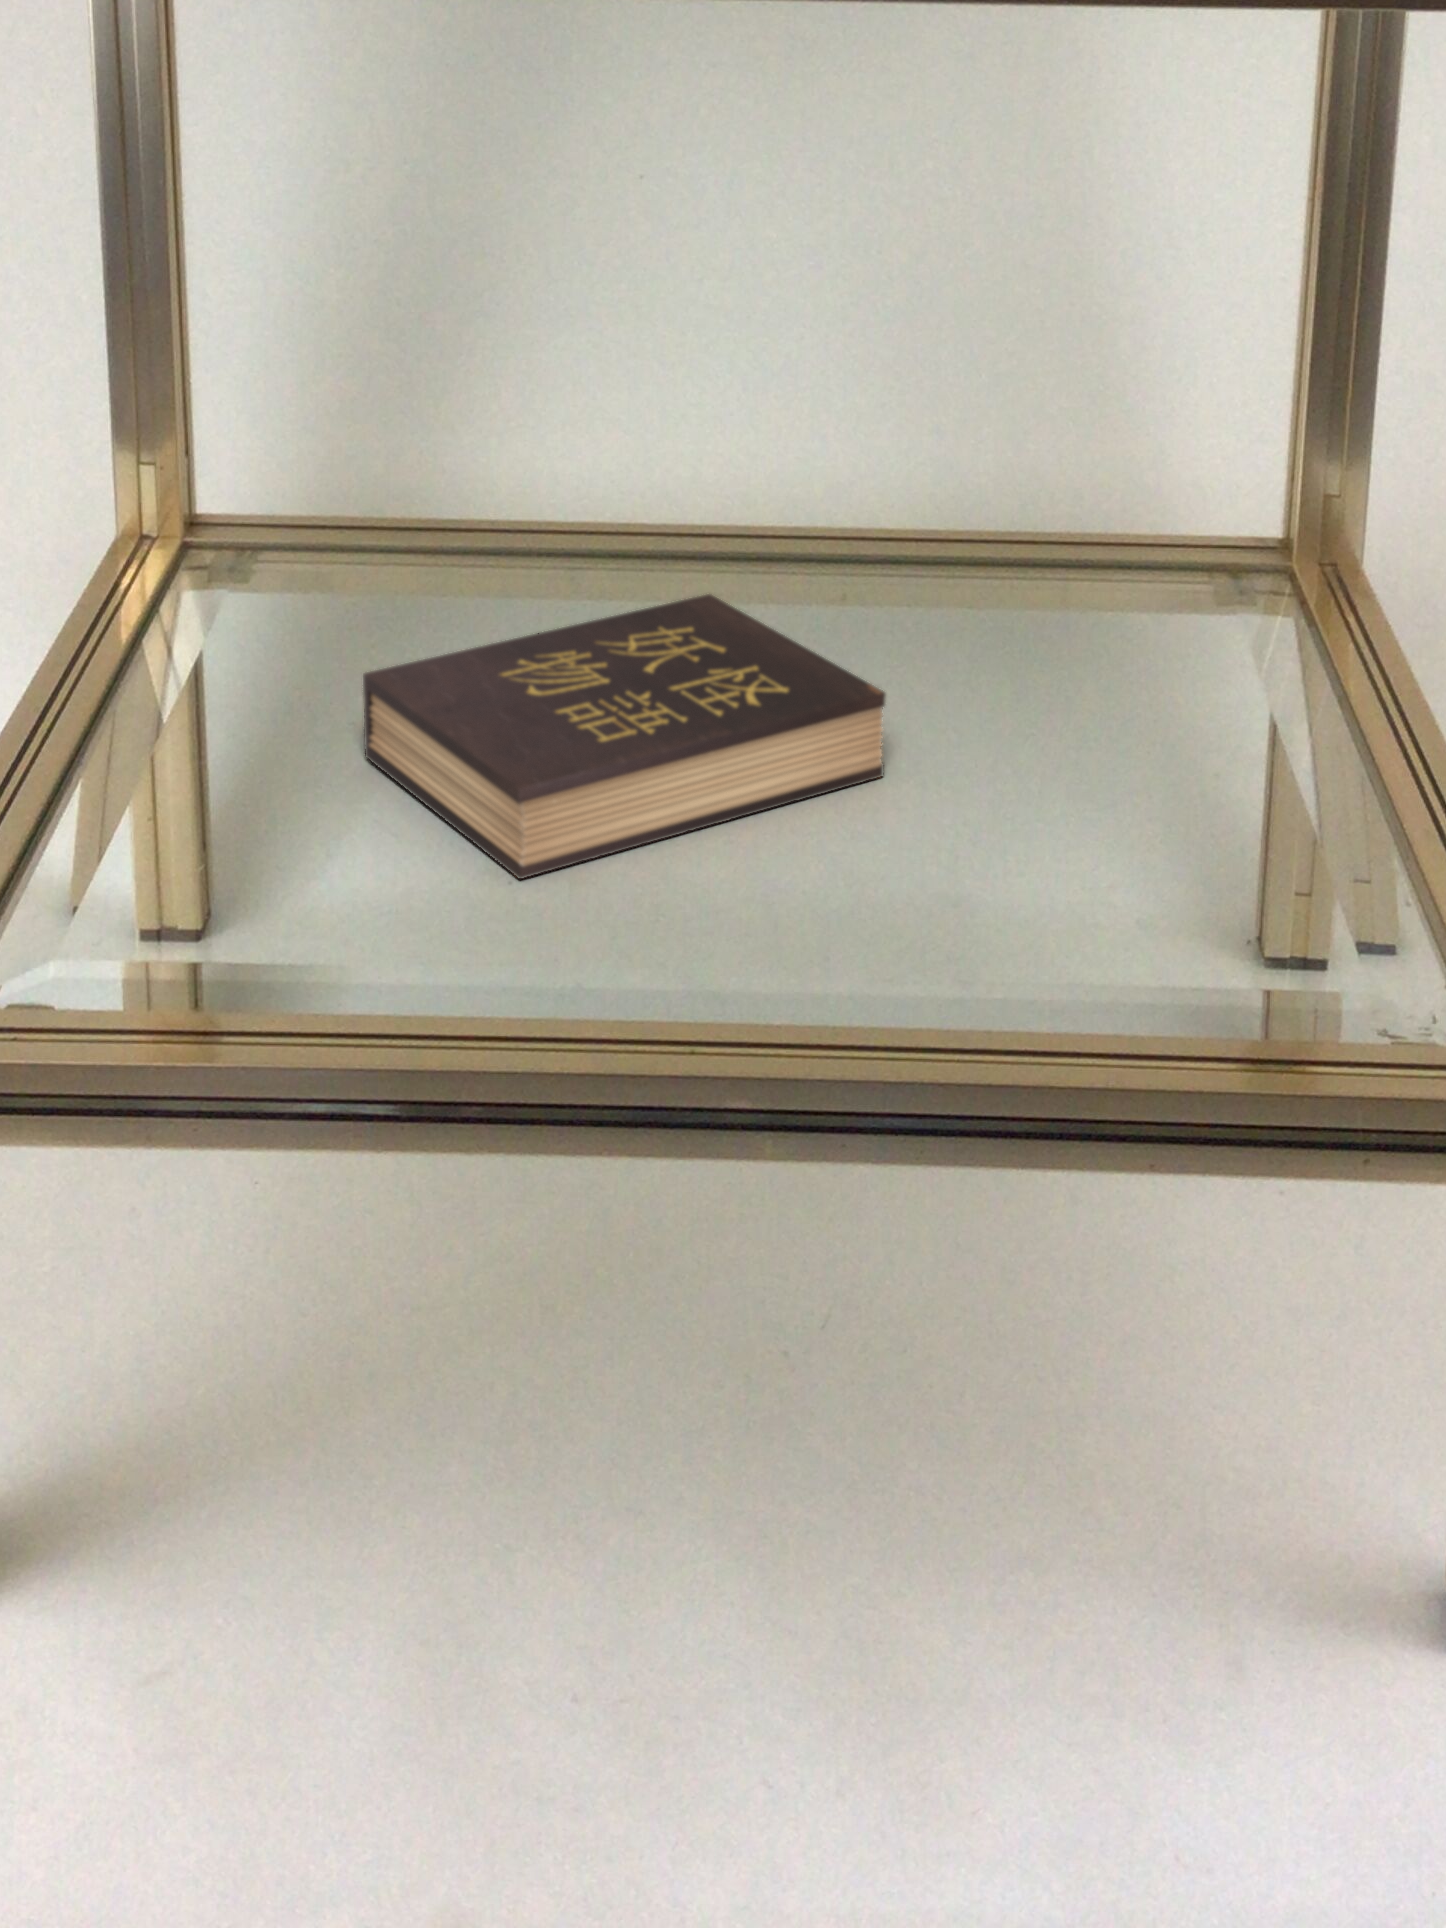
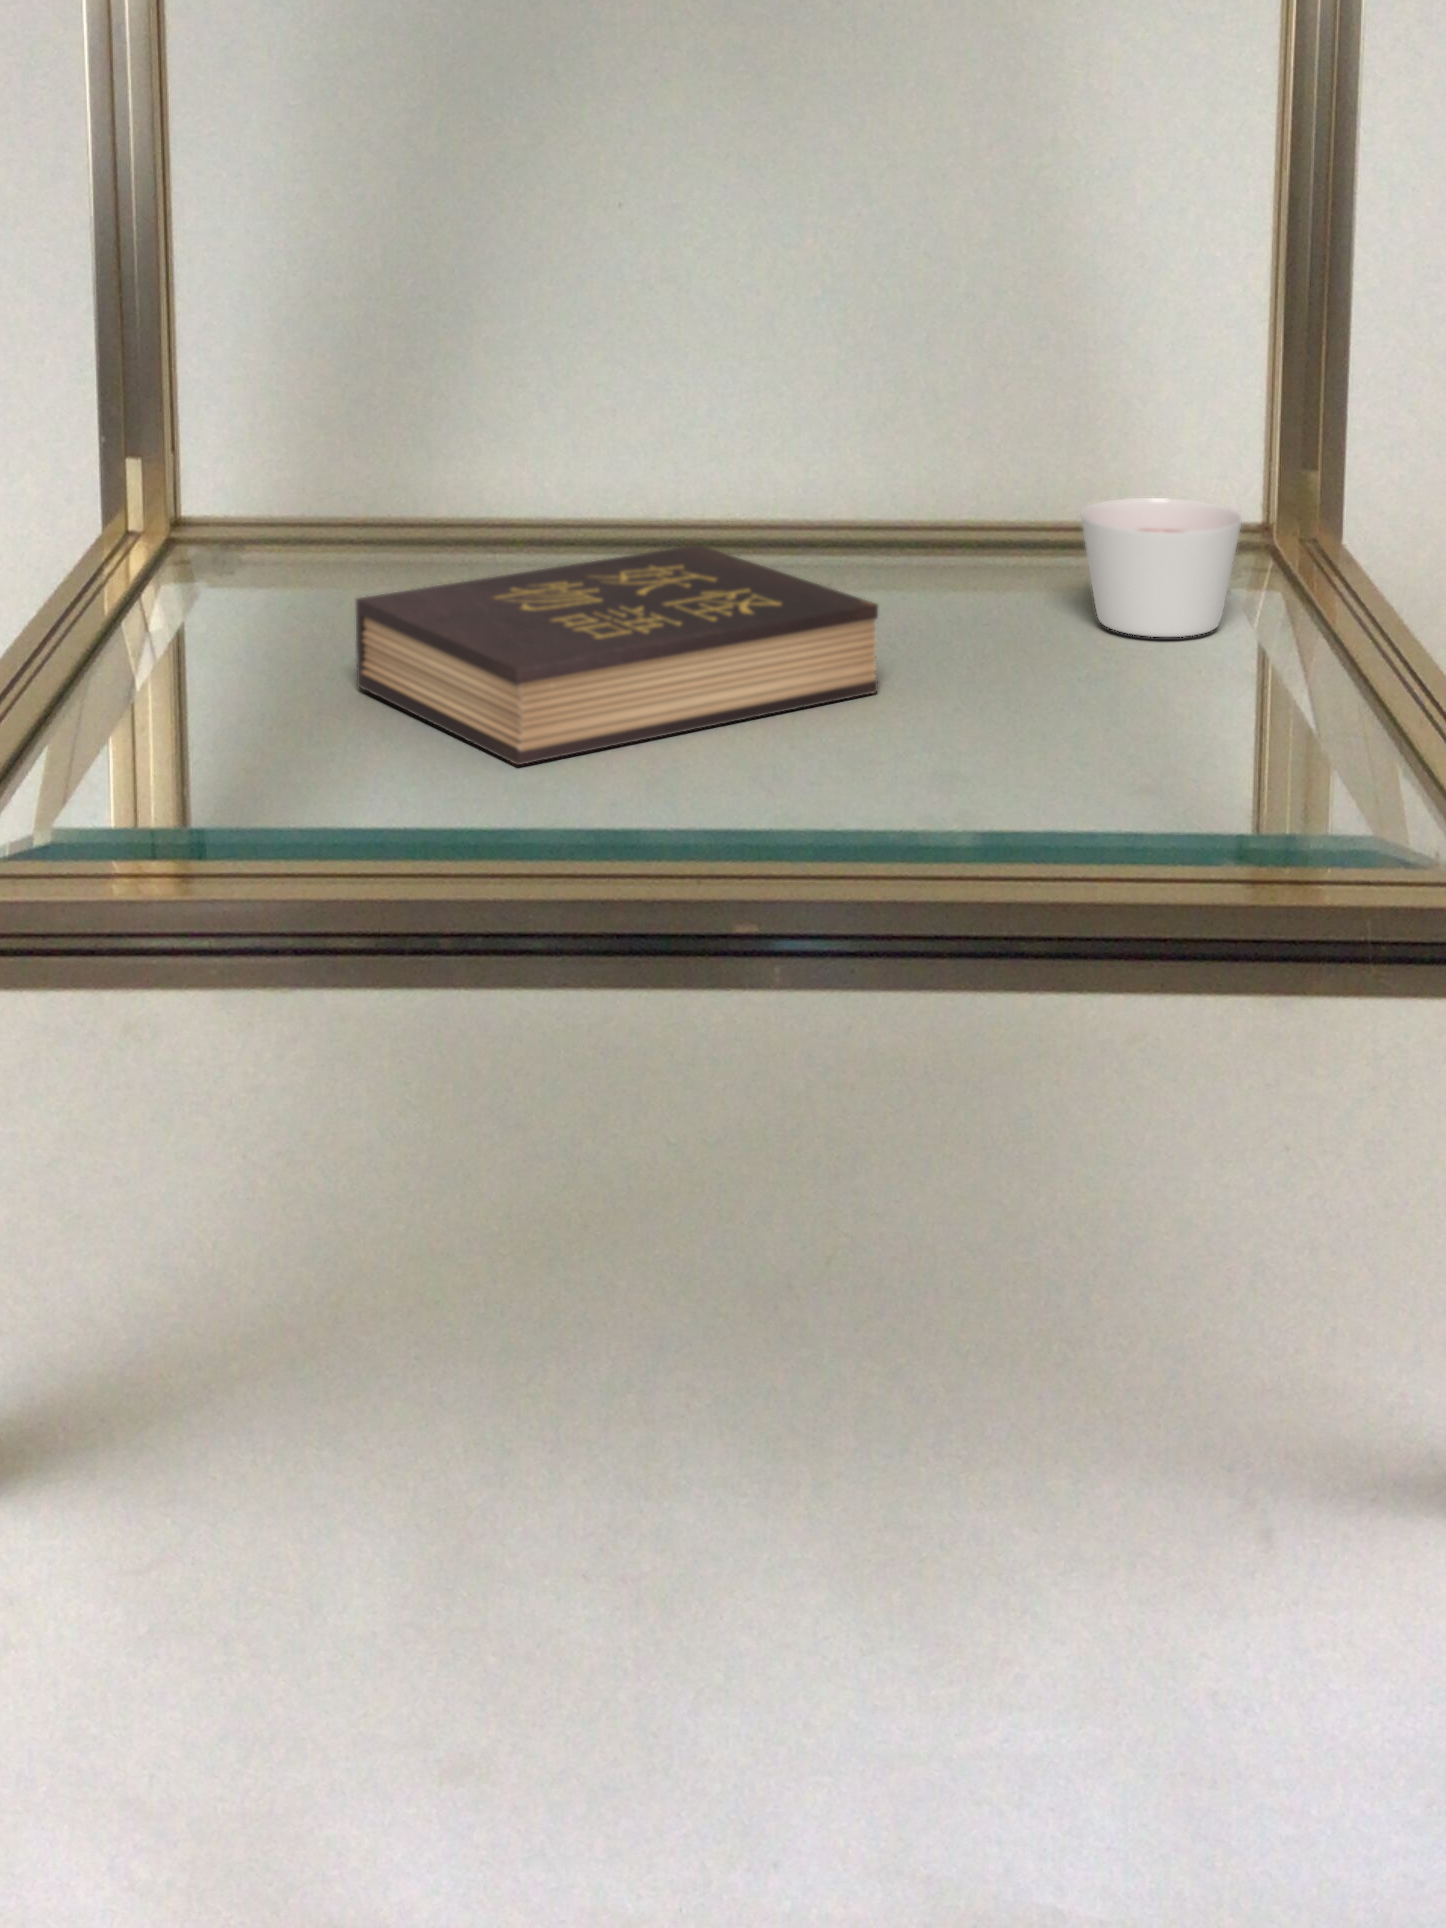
candle: none [1096,546,1259,701] -> present [1081,498,1242,637]

